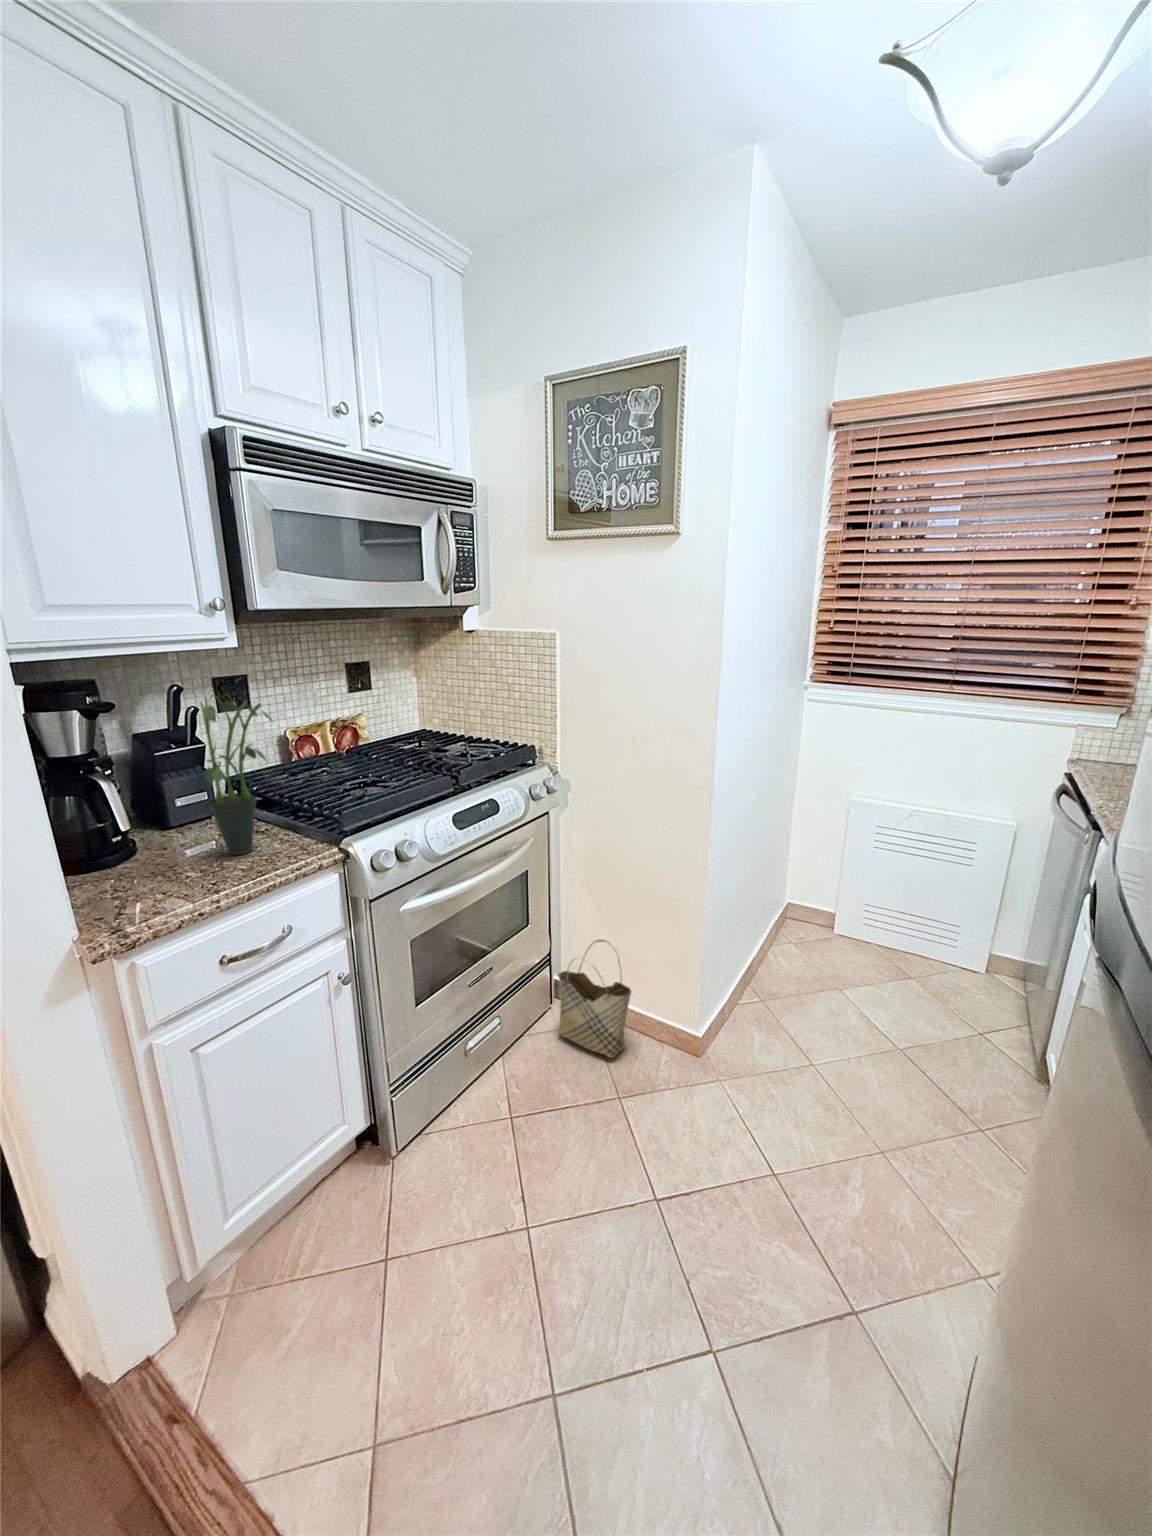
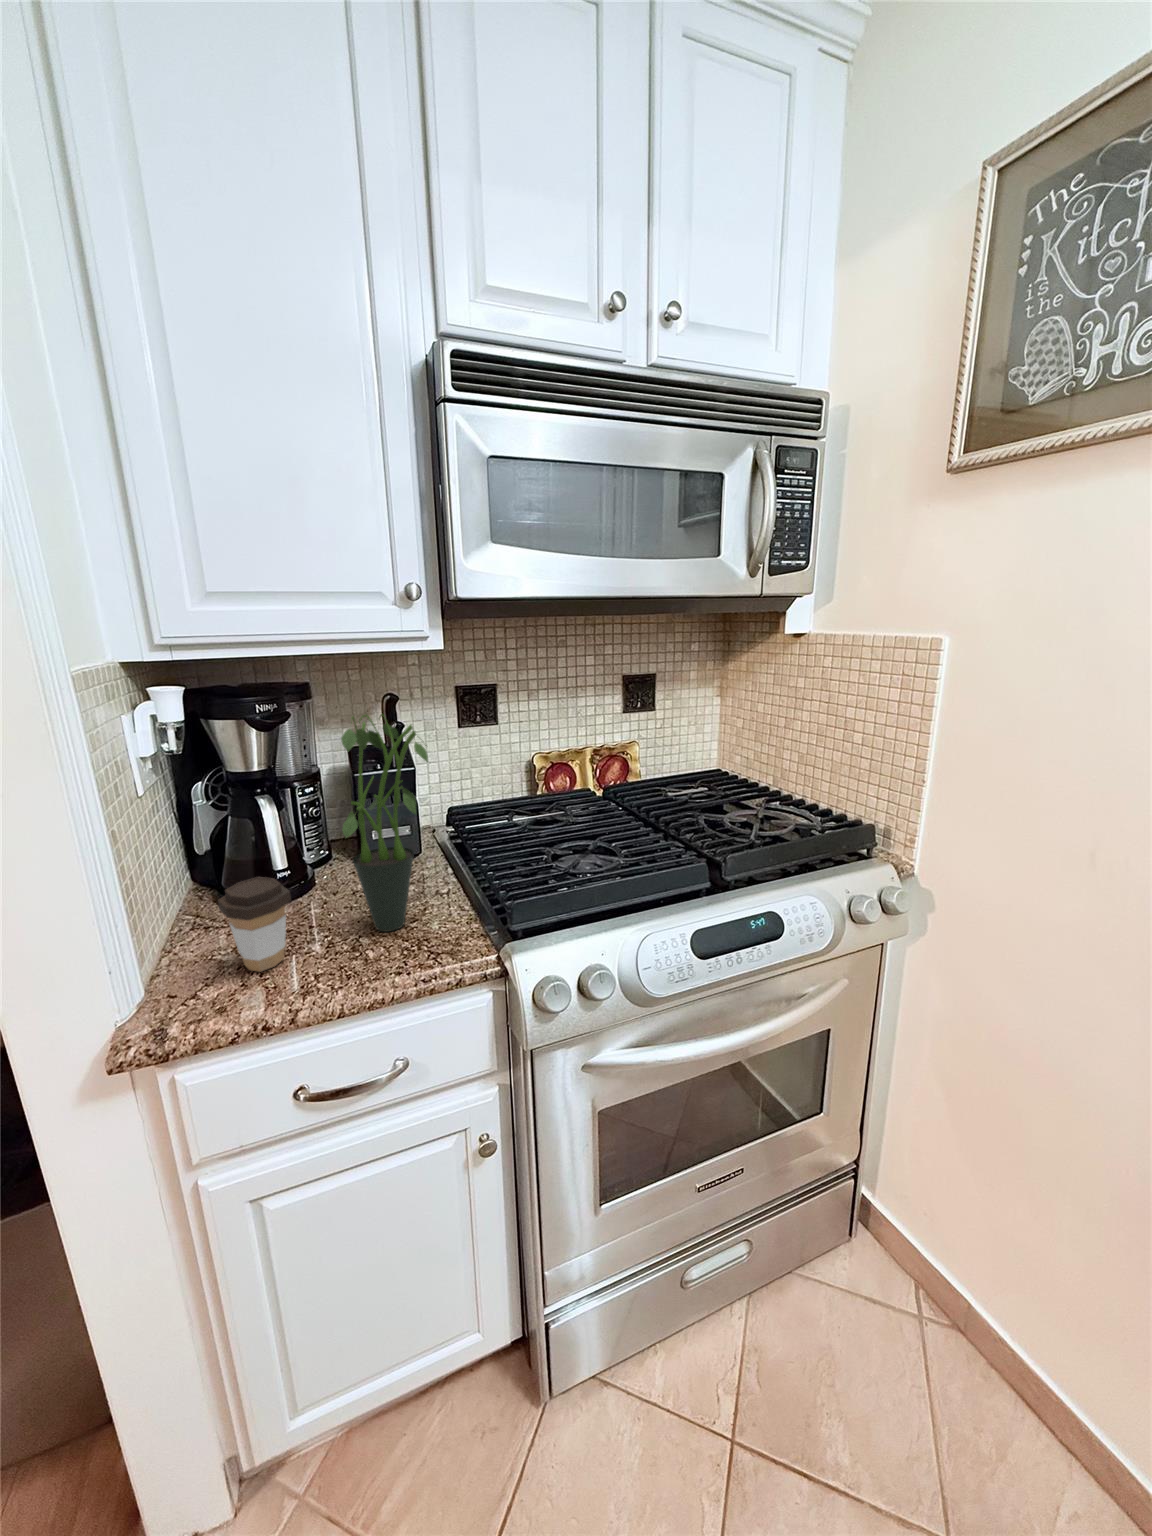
coffee cup: none [120,822,179,892] -> present [218,877,291,972]
woven basket: present [558,940,631,1058] -> none [847,1190,1006,1431]

